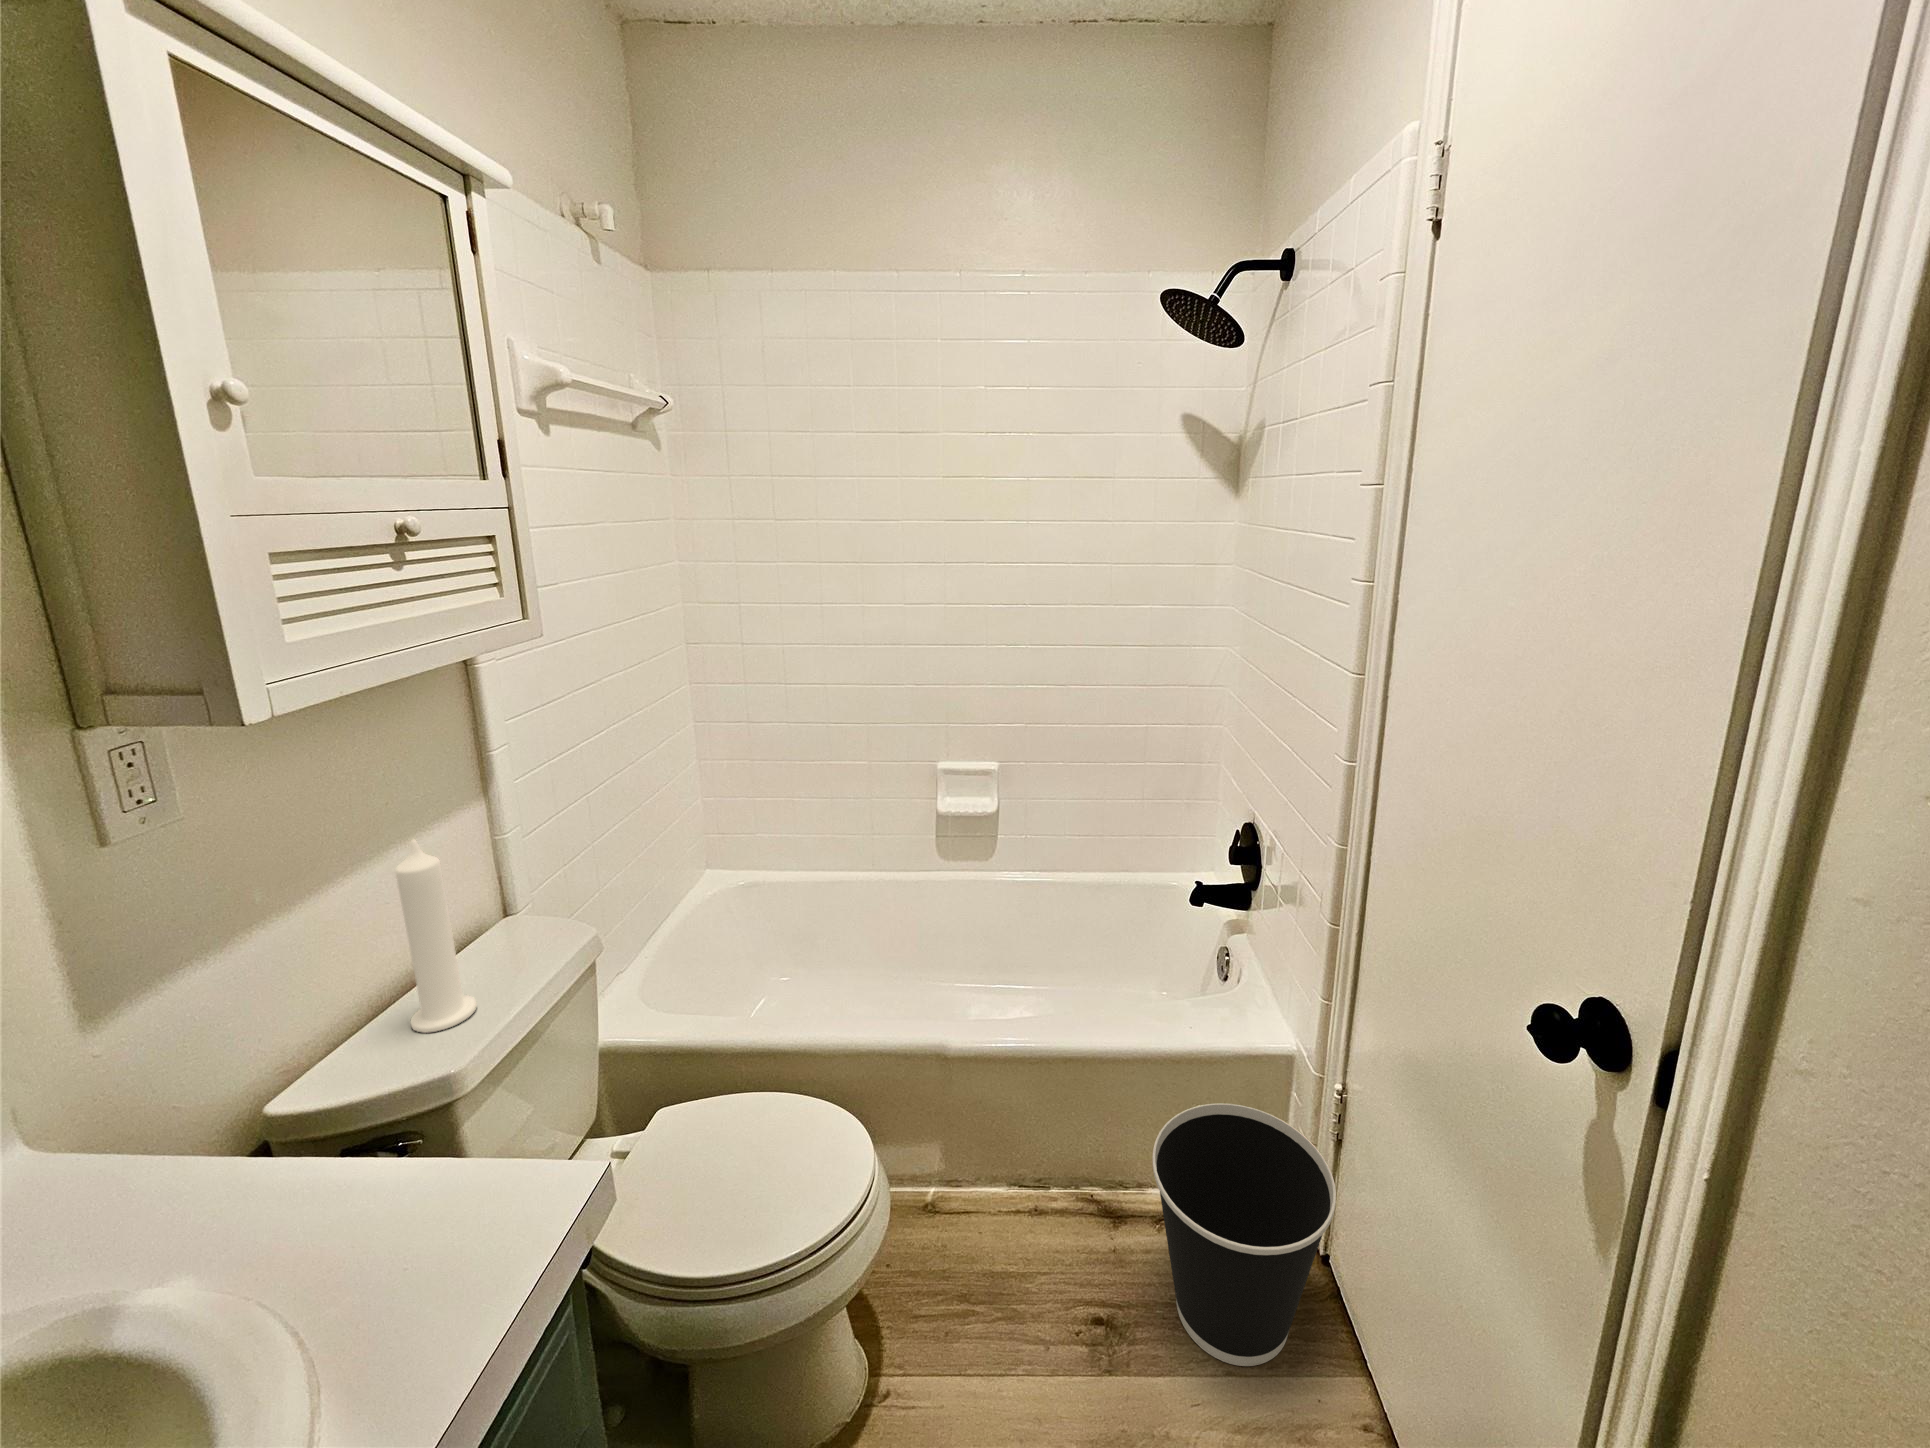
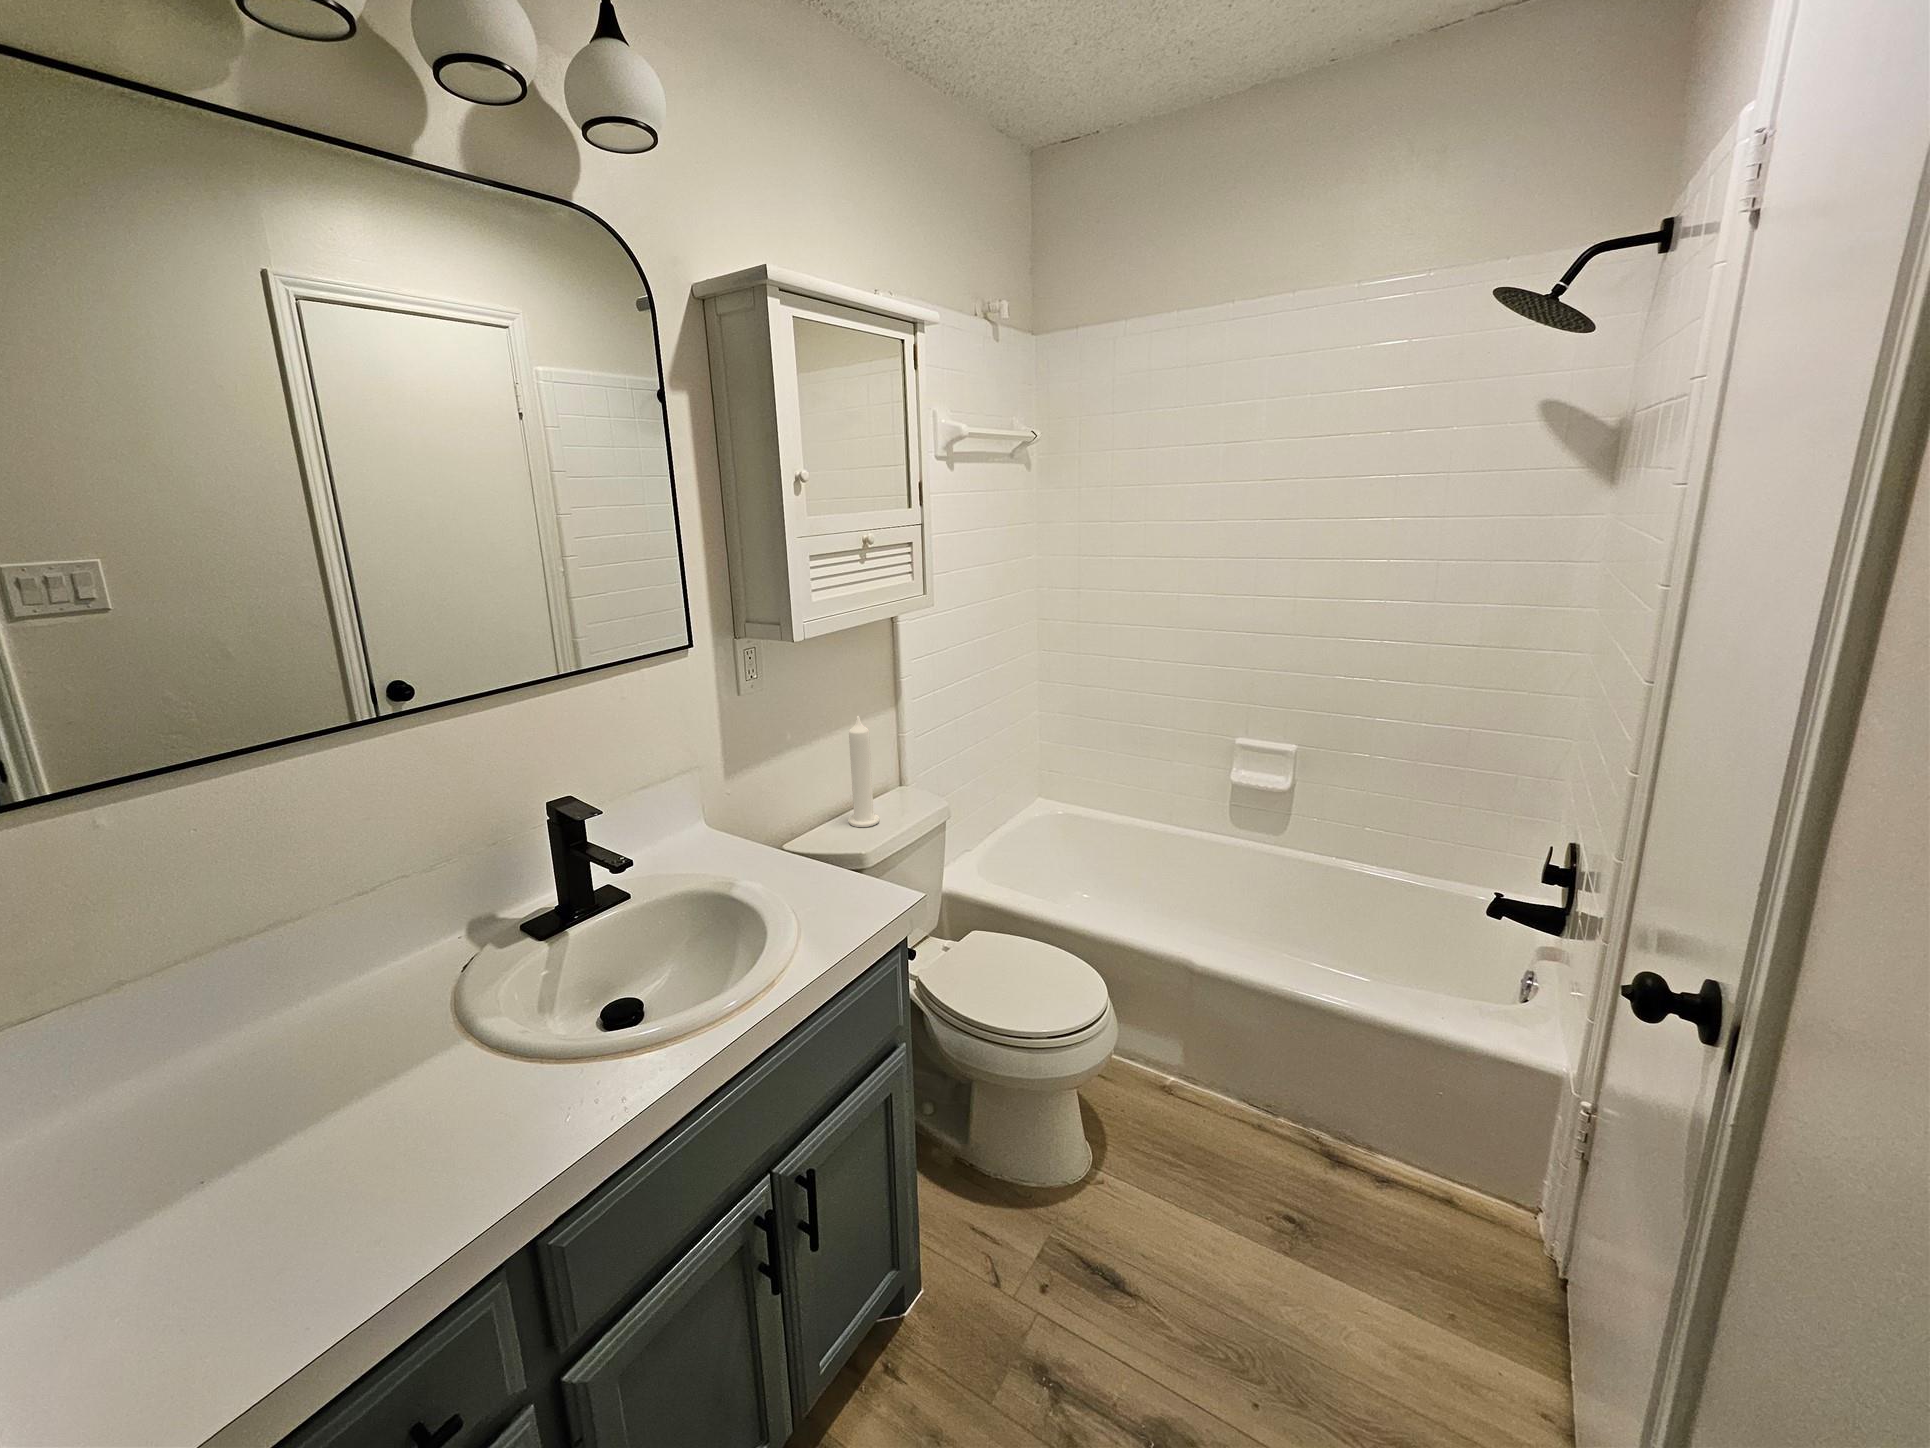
wastebasket: present [1152,1103,1336,1366] -> none [1351,1078,1552,1322]

